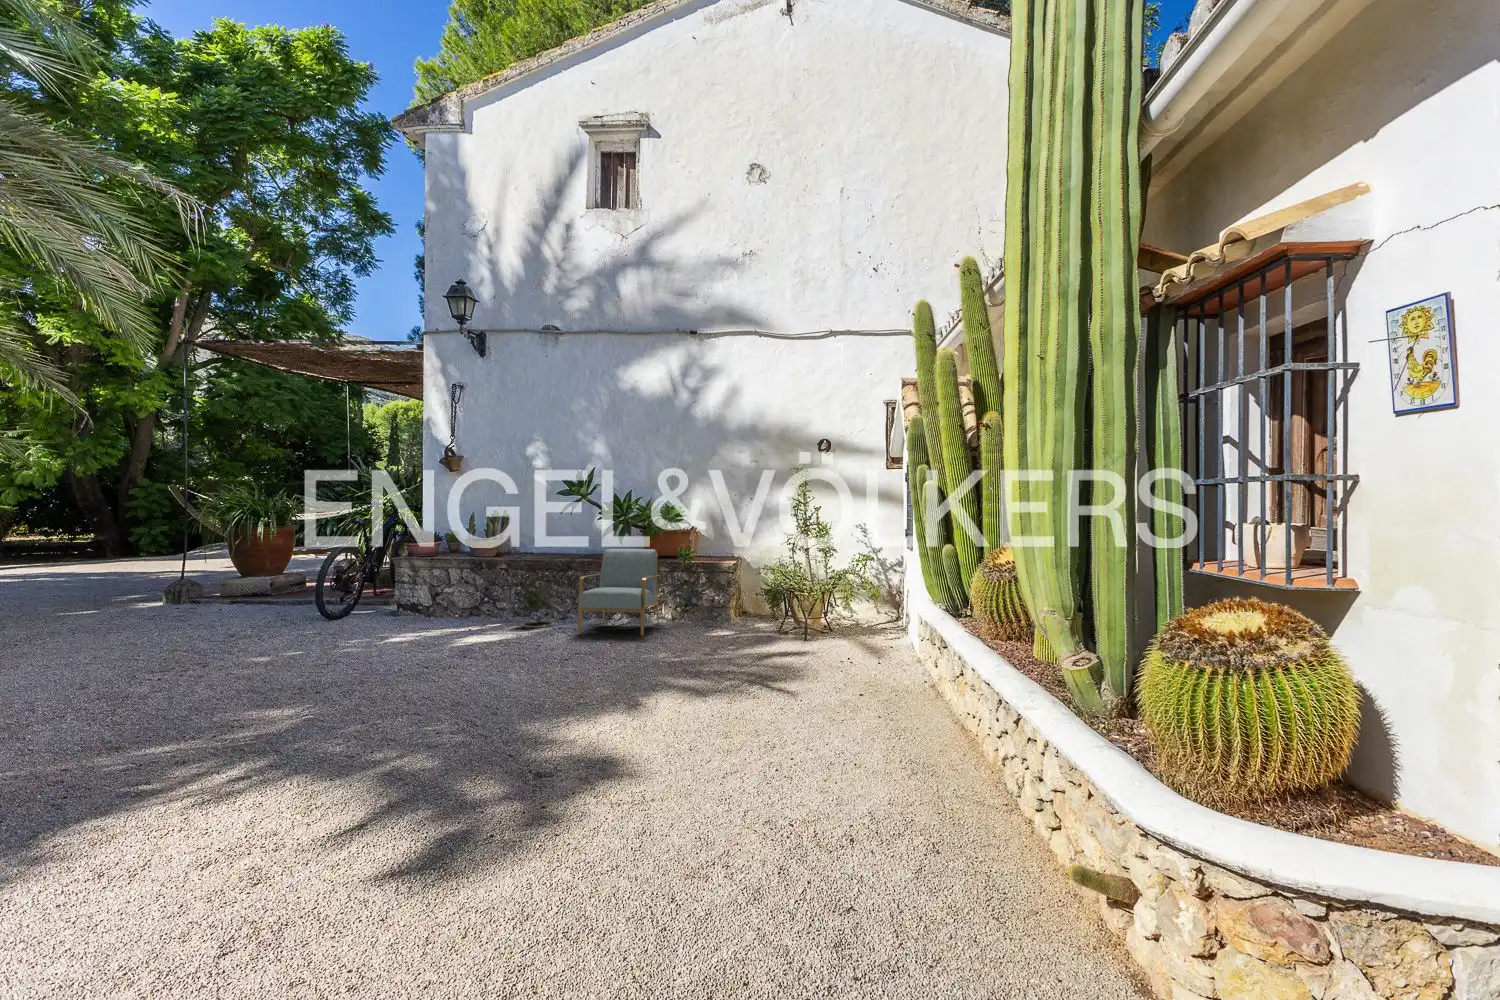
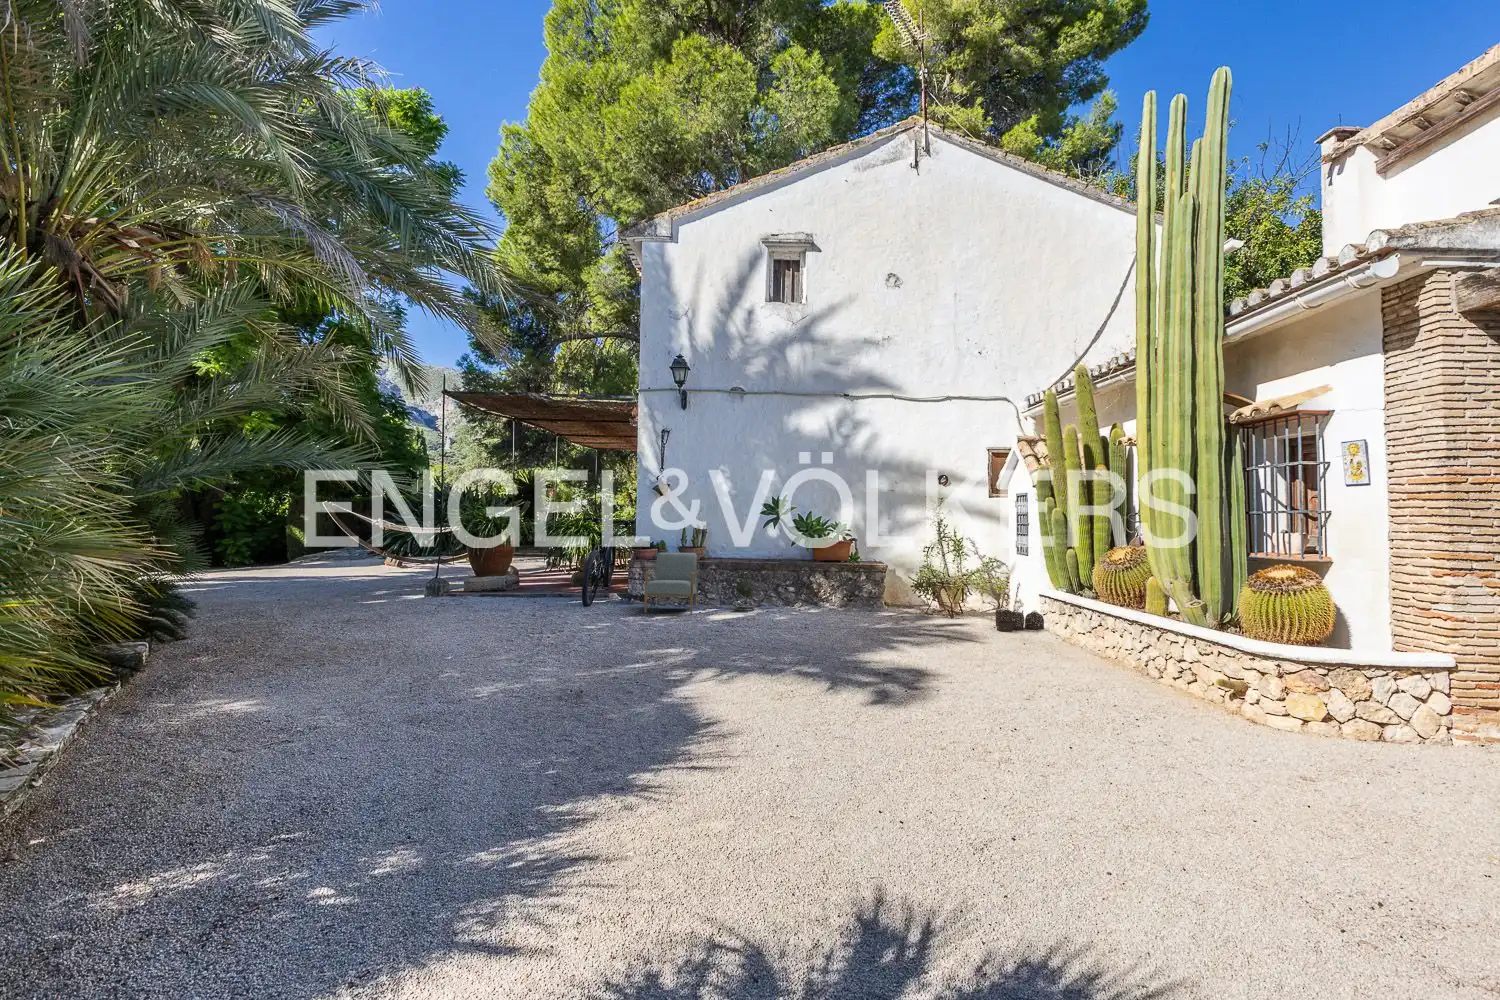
chair: present [578,549,660,636] -> present [644,552,698,614]
woven basket: none [850,629,925,669] -> present [996,608,1044,631]

